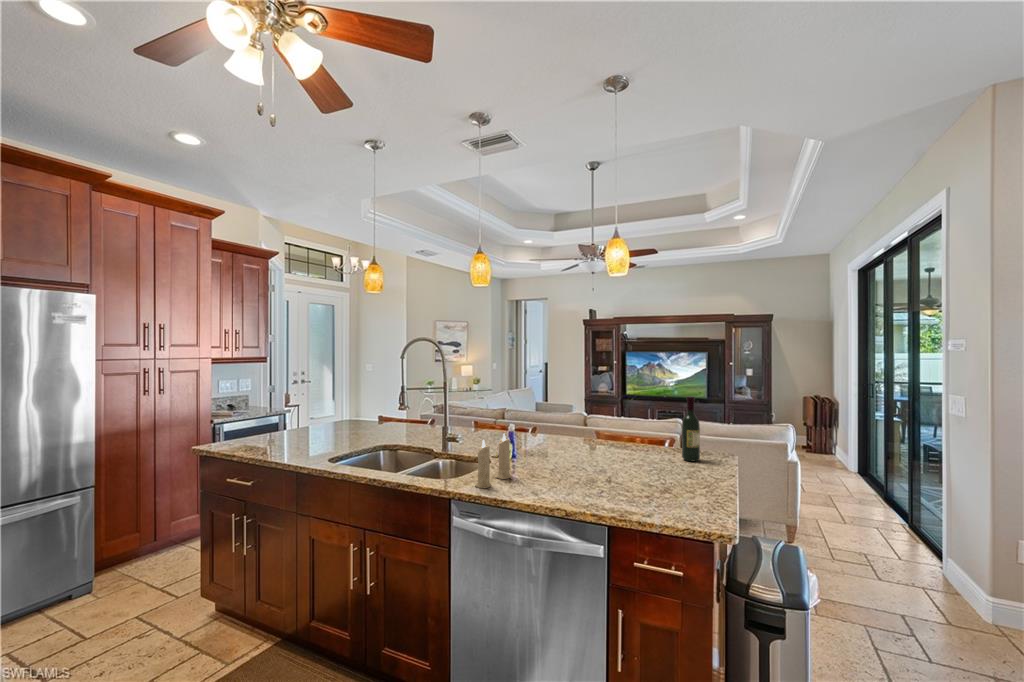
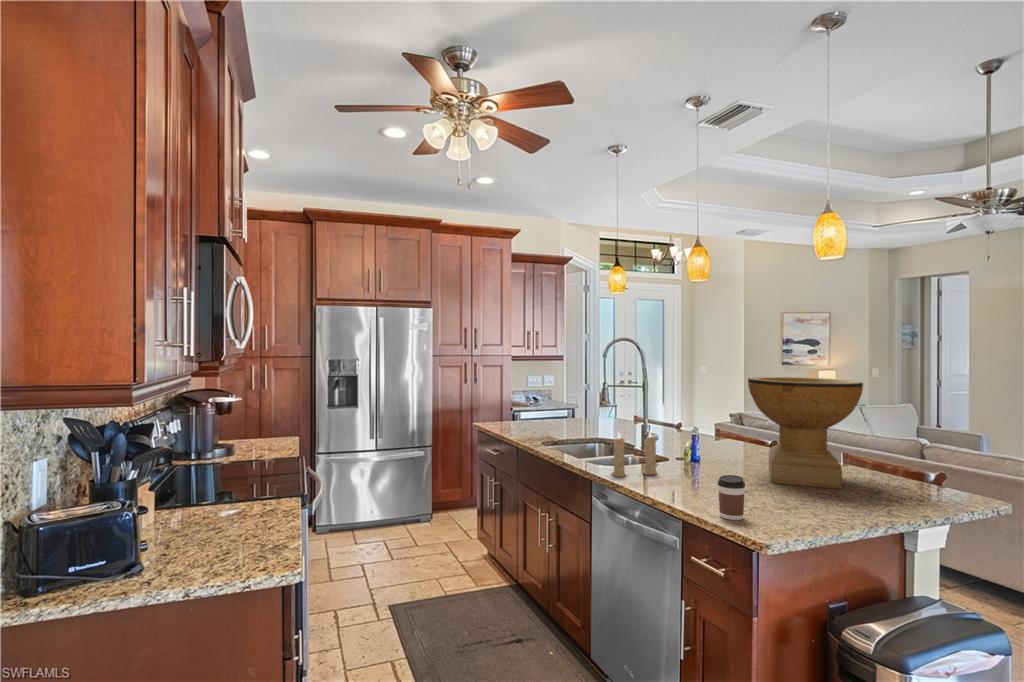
decorative bowl: none [565,373,650,465] -> present [748,377,863,489]
wine bottle: present [682,396,700,461] -> none [906,413,935,502]
coffee cup: none [637,469,662,513] -> present [718,475,745,520]

